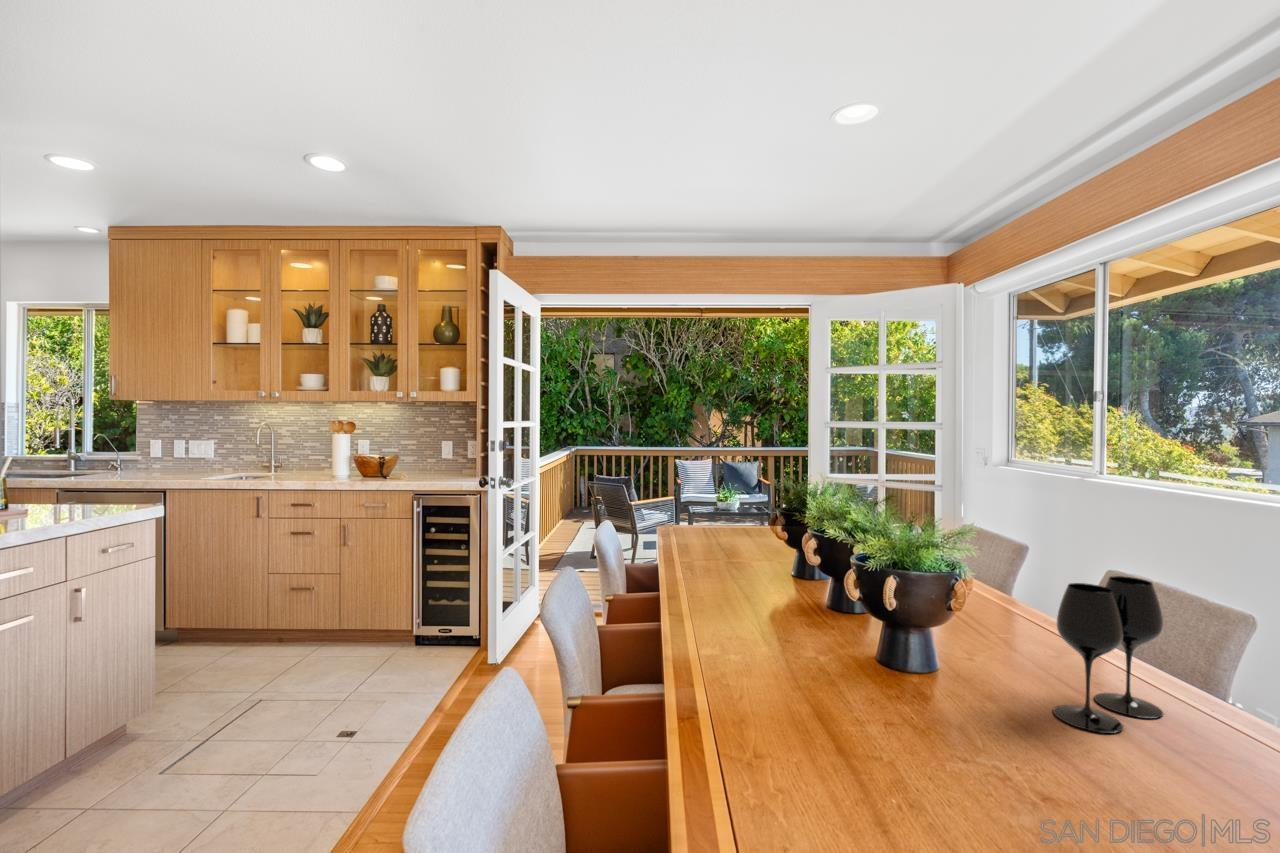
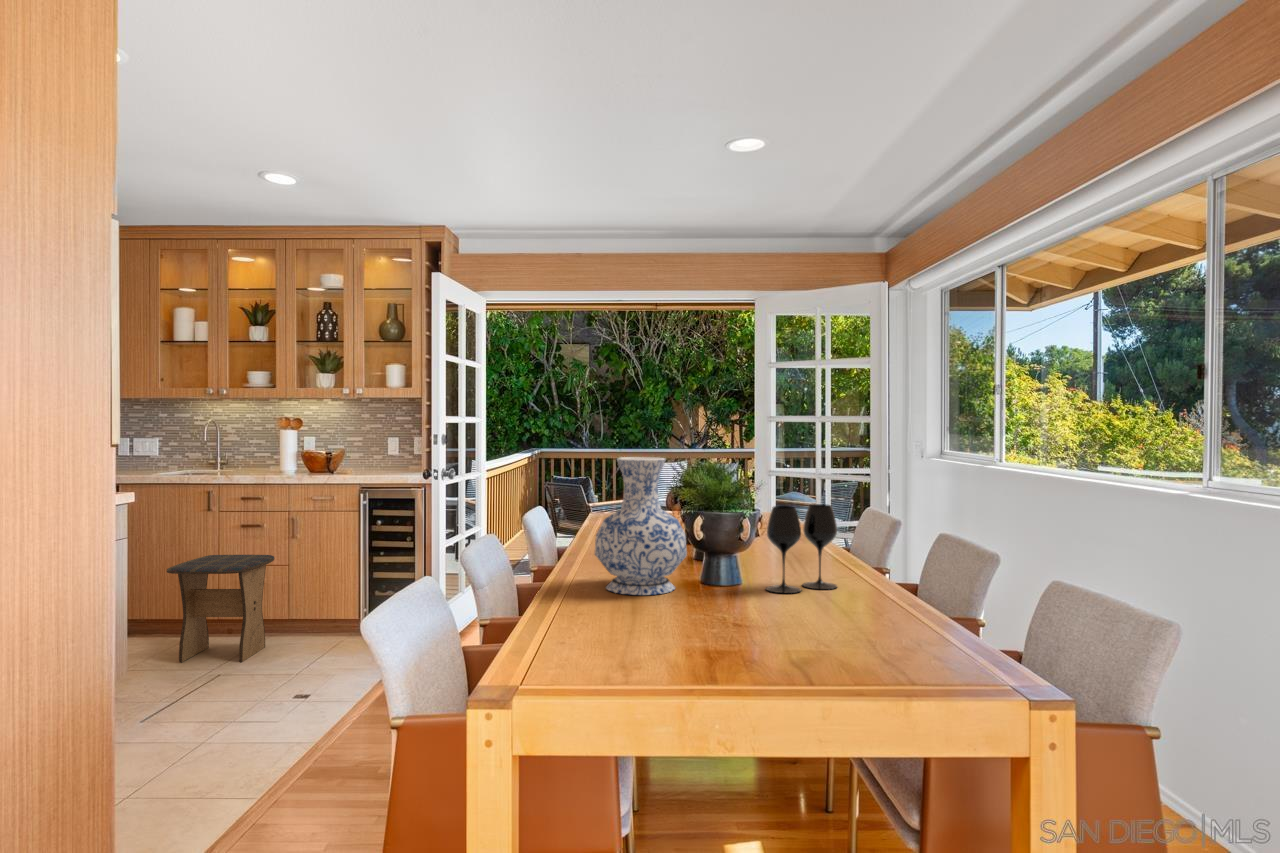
vase: none [780,502,936,739] -> present [595,457,687,595]
stool: none [204,565,325,685] -> present [167,555,275,663]

